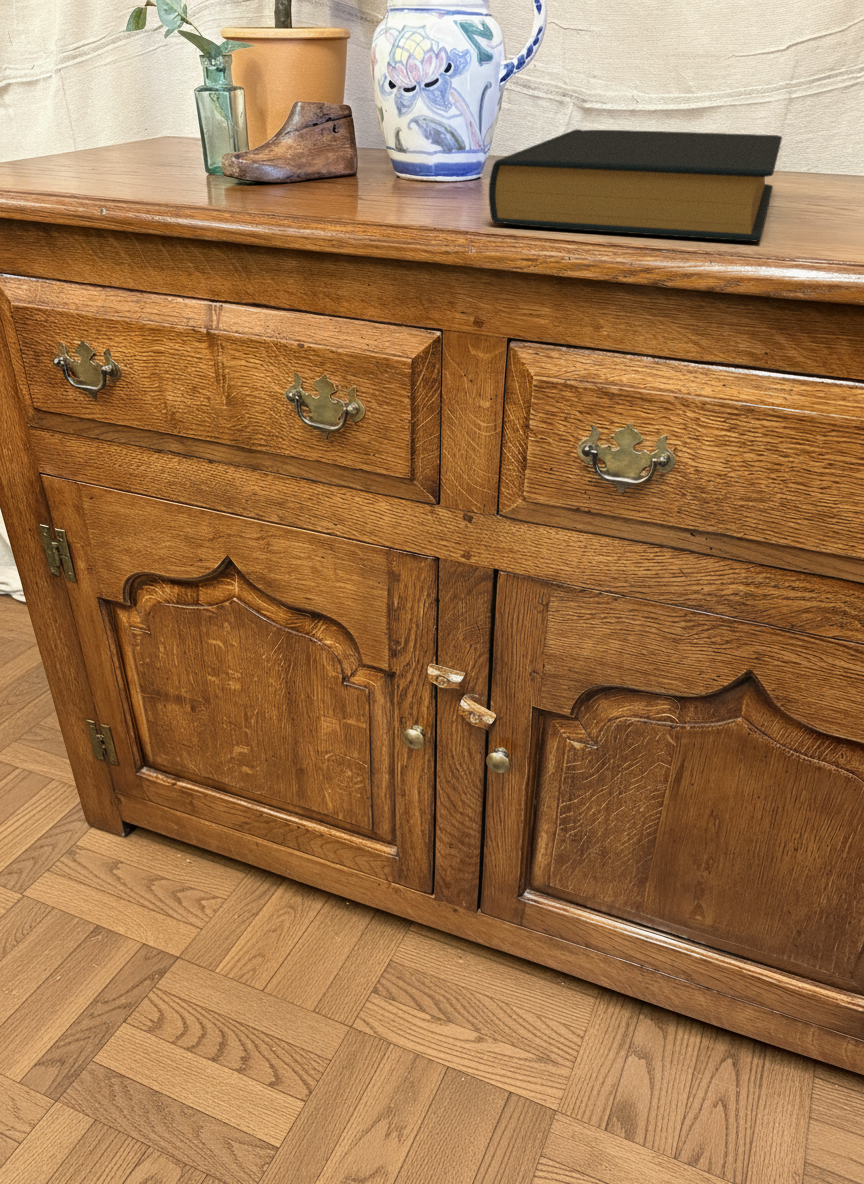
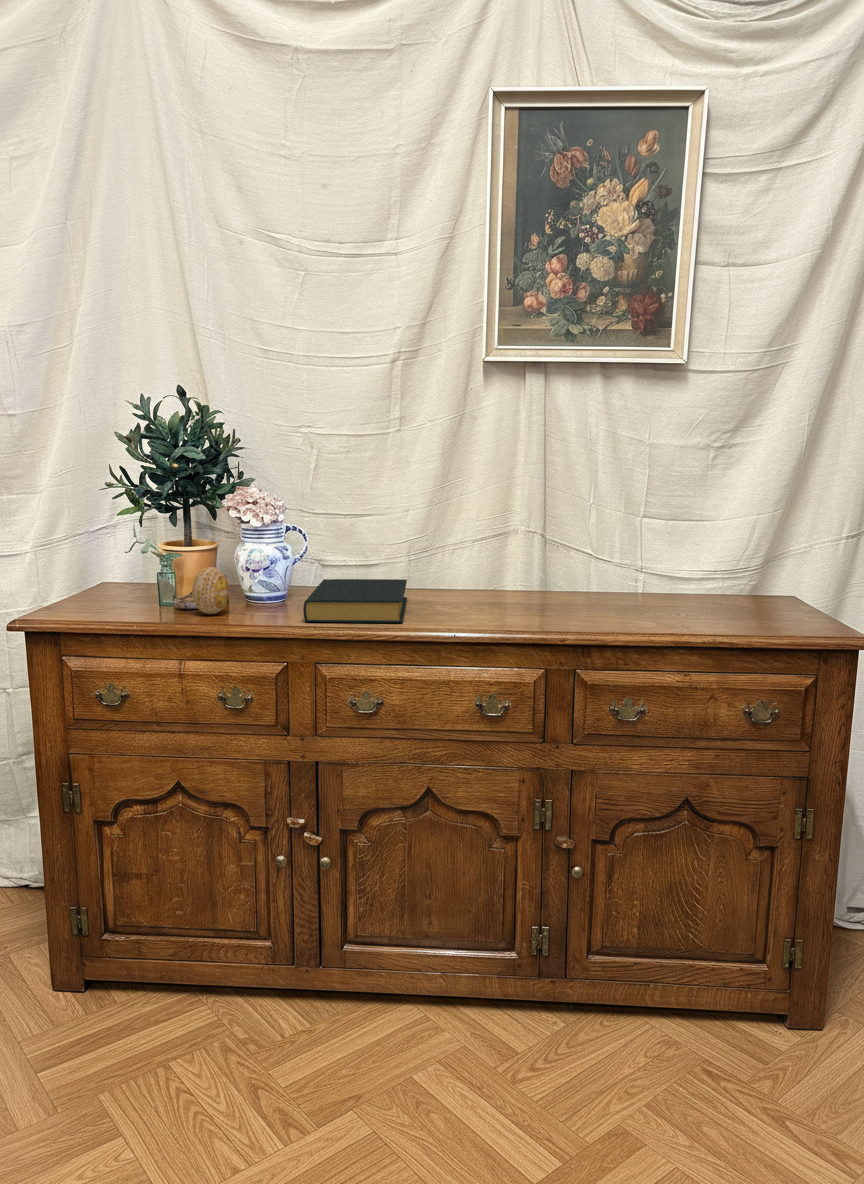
decorative egg: none [244,67,331,195] -> present [192,567,229,614]

